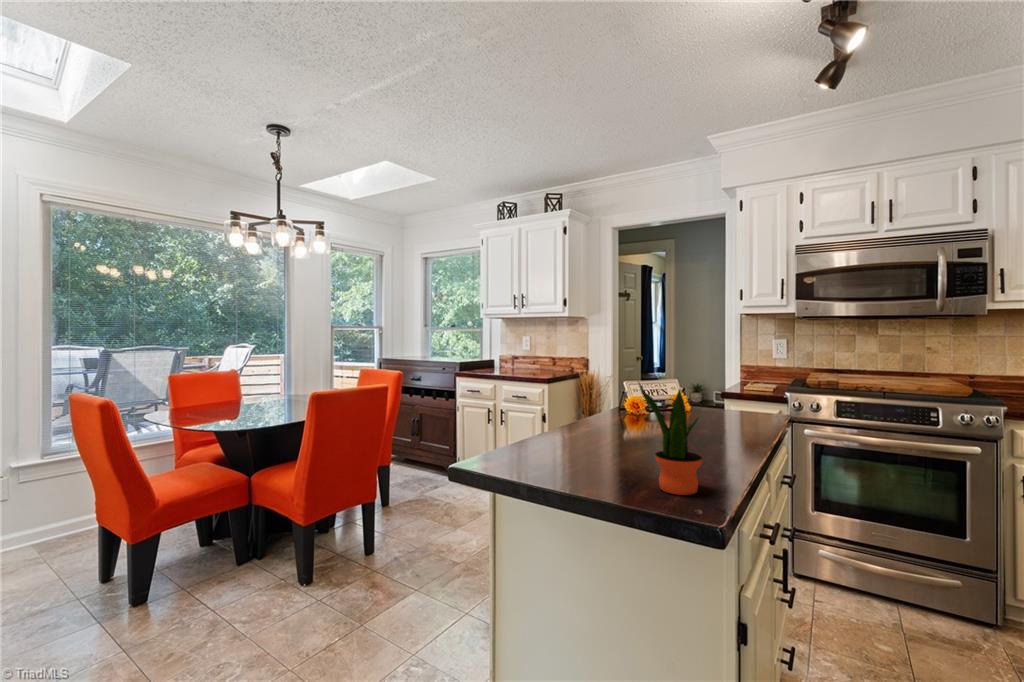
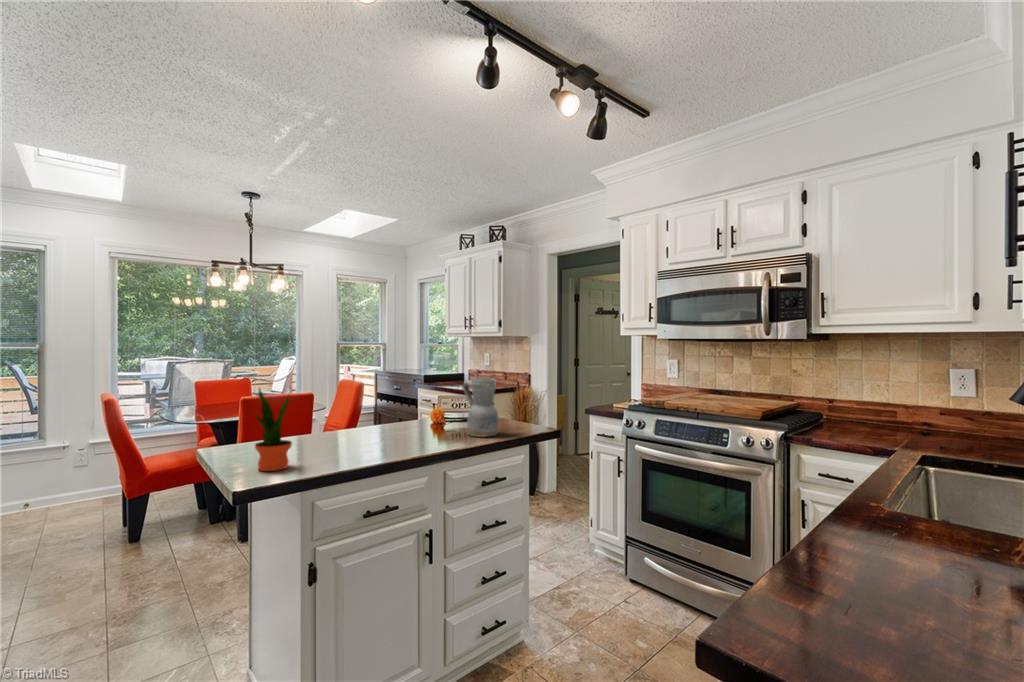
ceramic pitcher: none [714,361,765,430] -> present [463,377,498,437]

